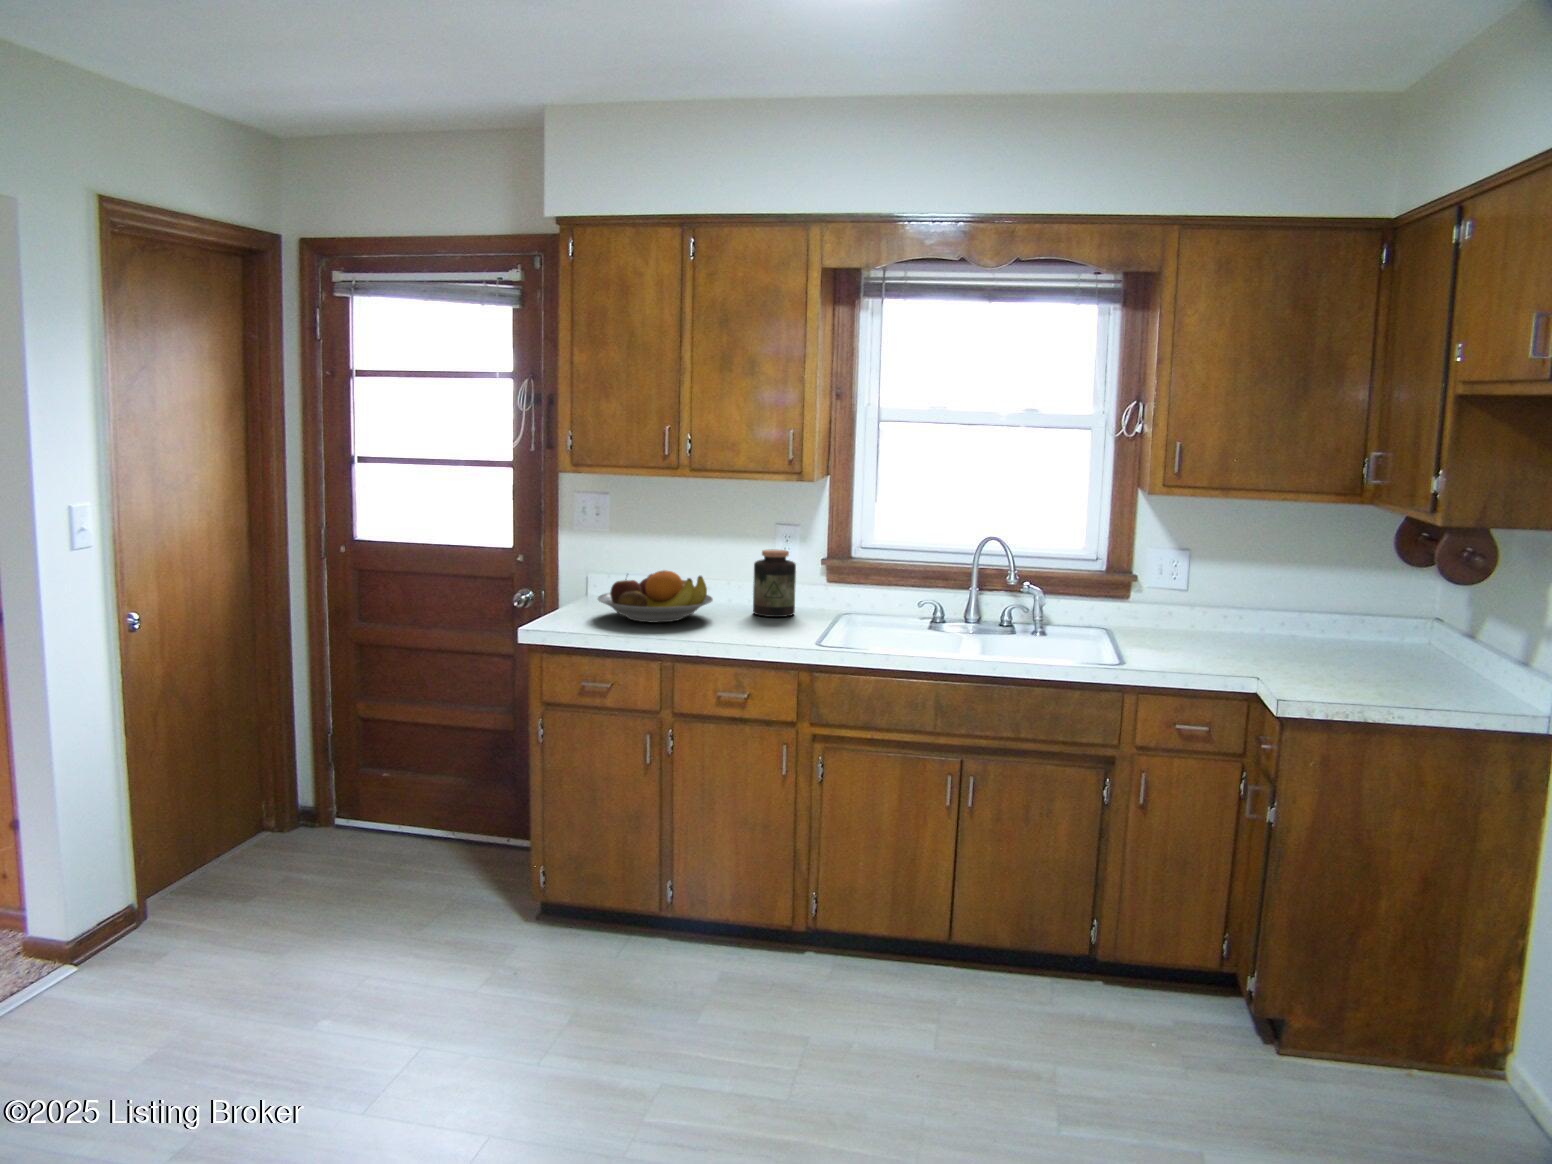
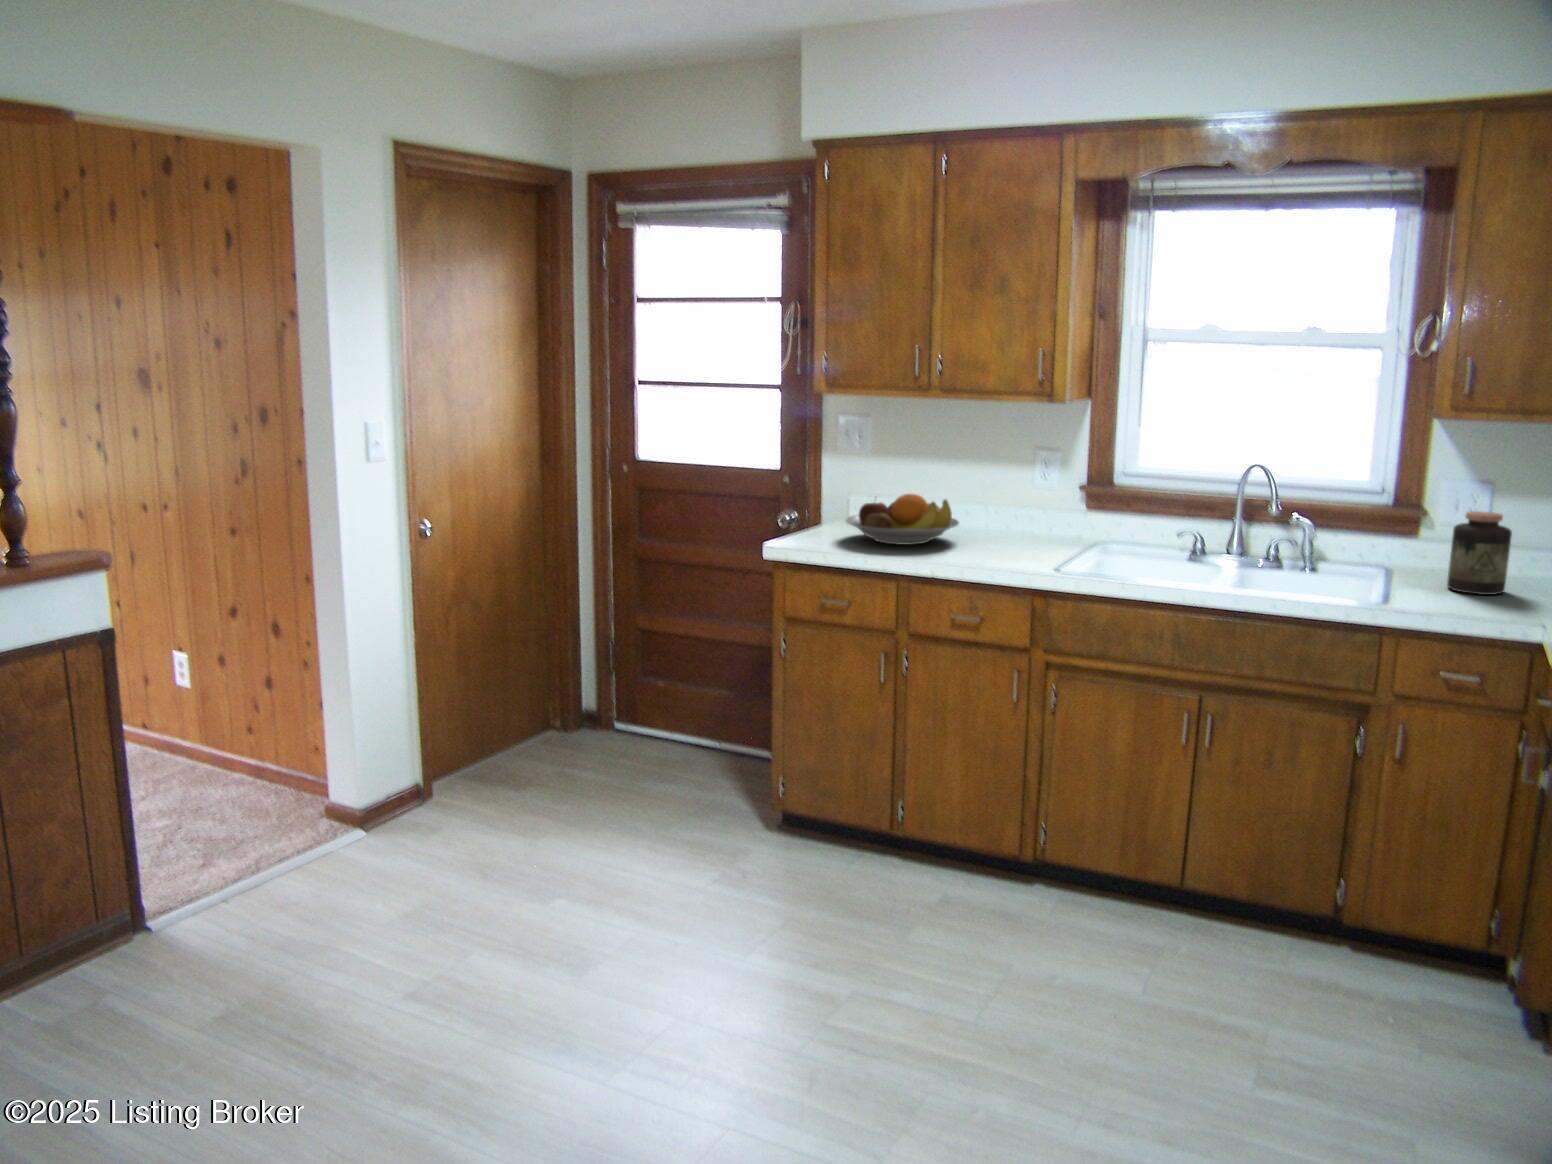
jar: present [753,549,796,617] -> present [1447,511,1512,595]

